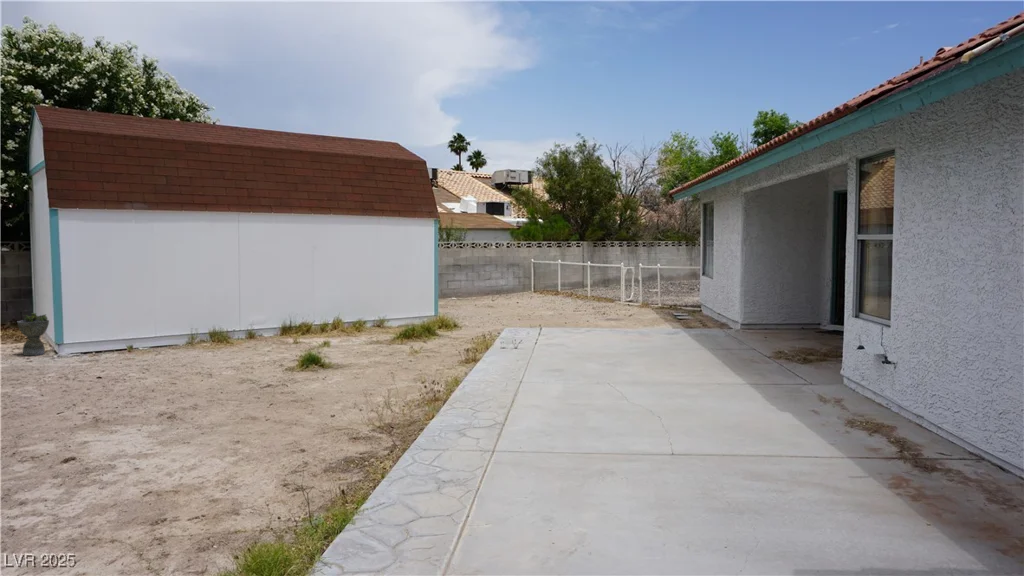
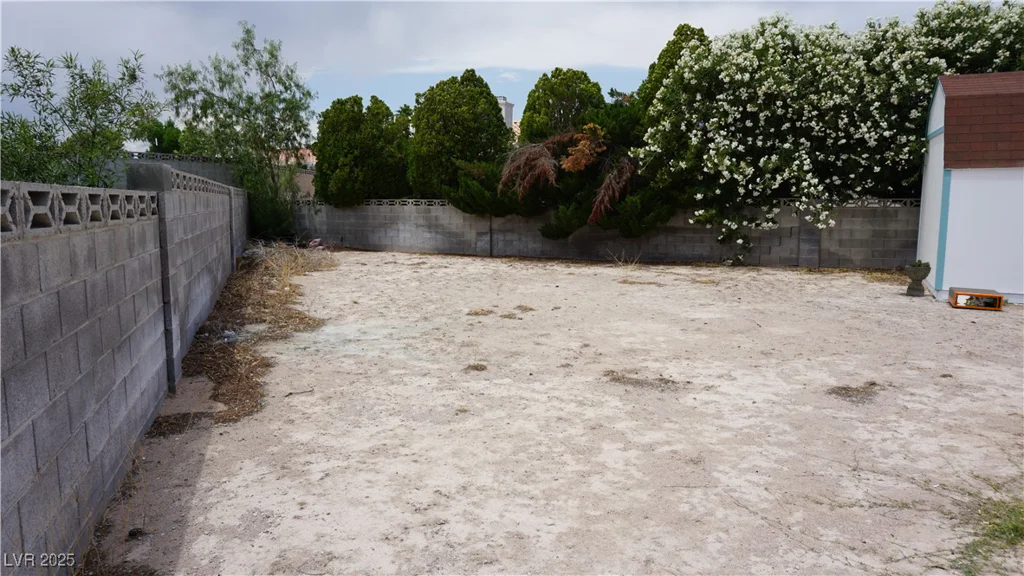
storage box: none [72,338,127,363] -> present [948,287,1003,310]

